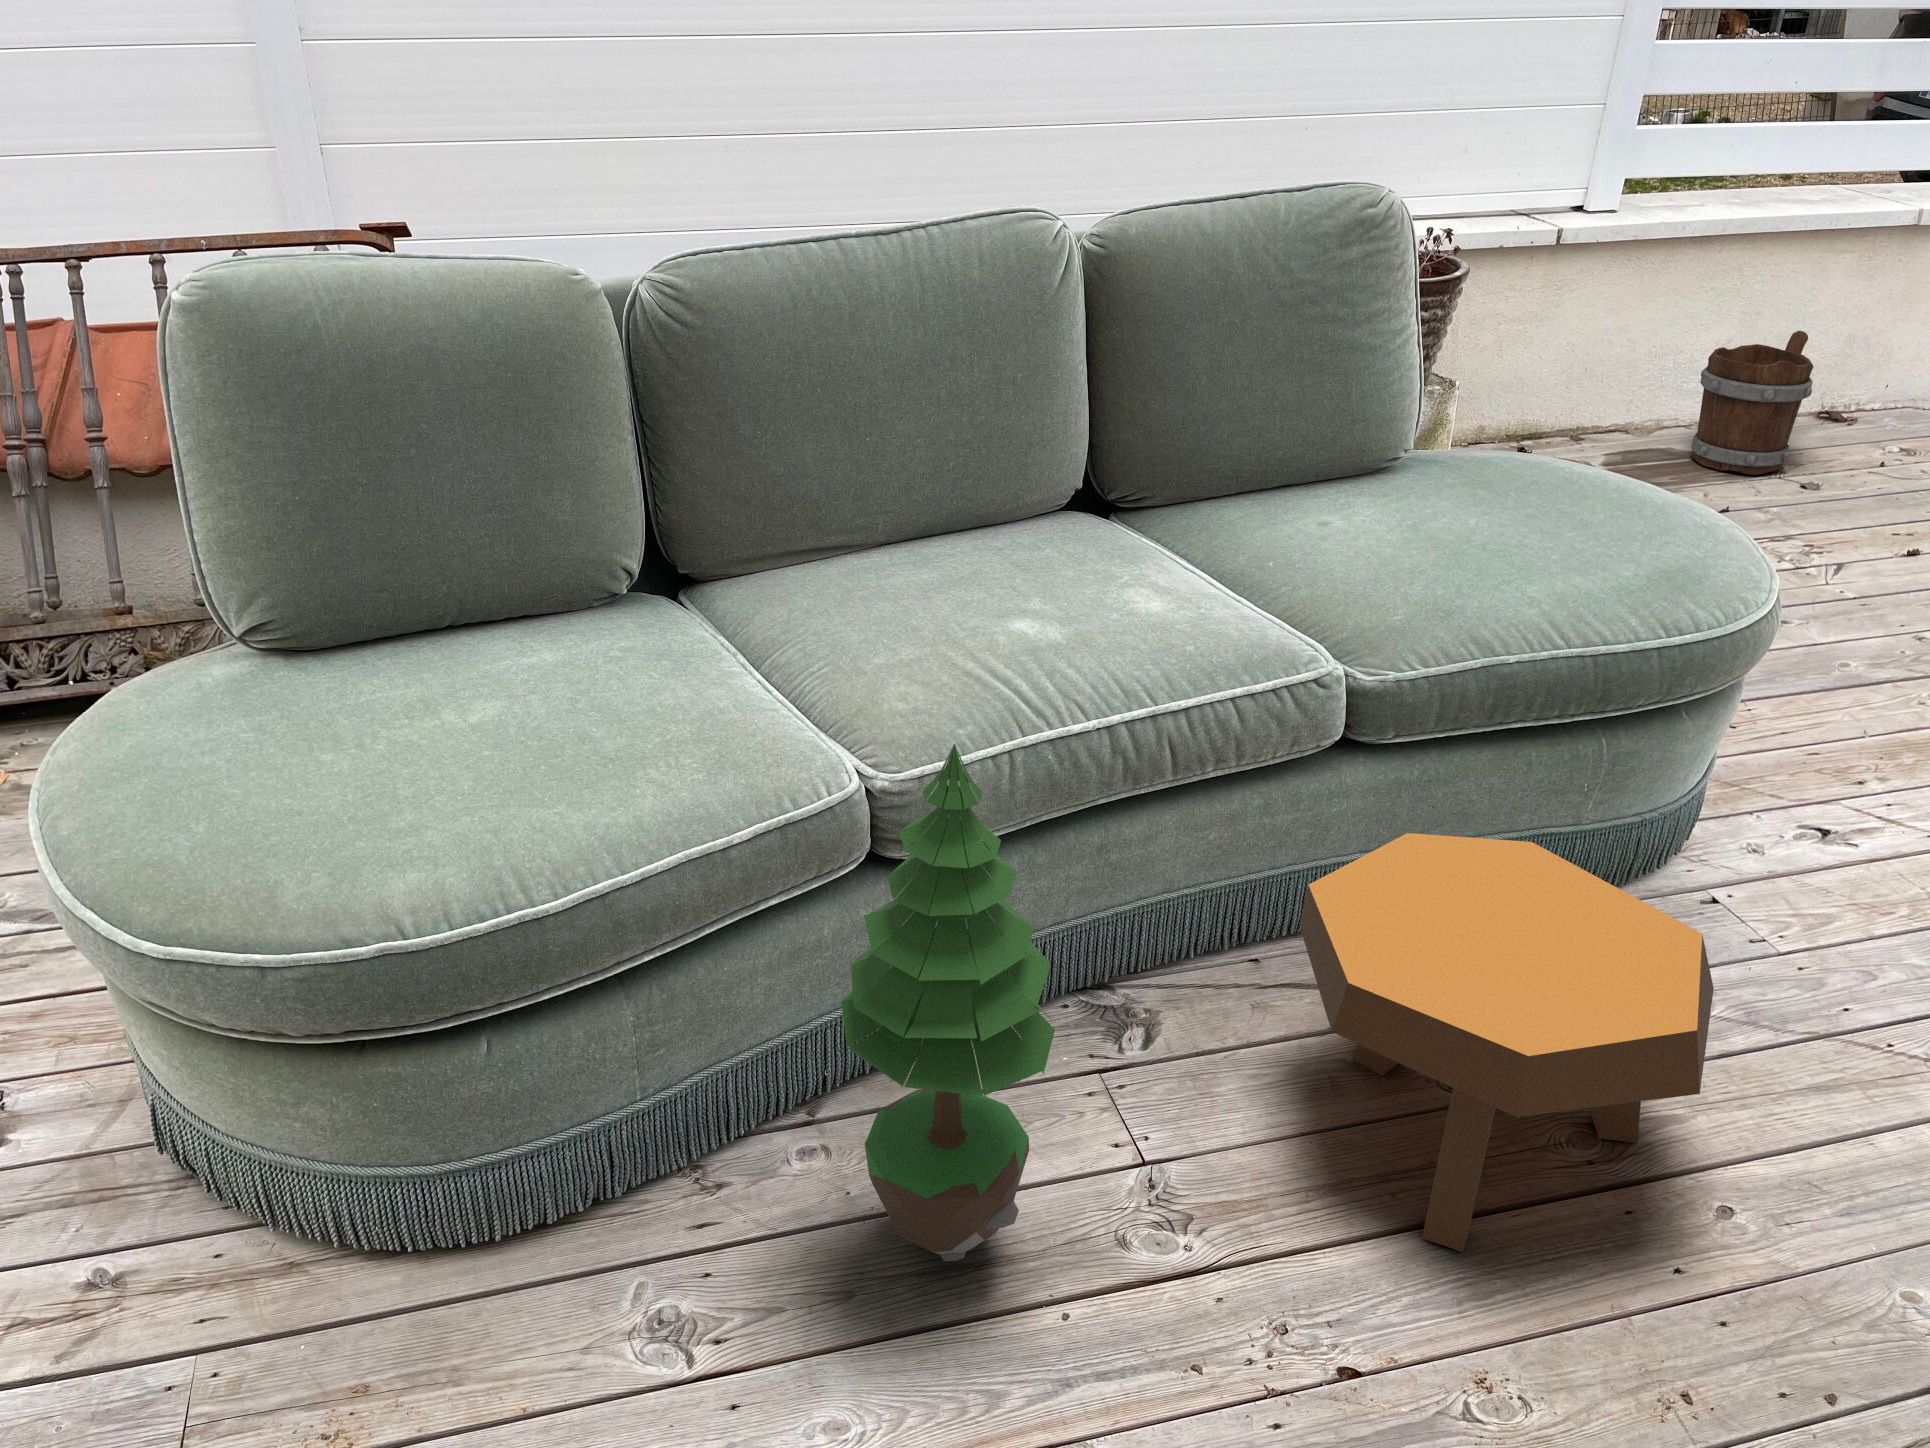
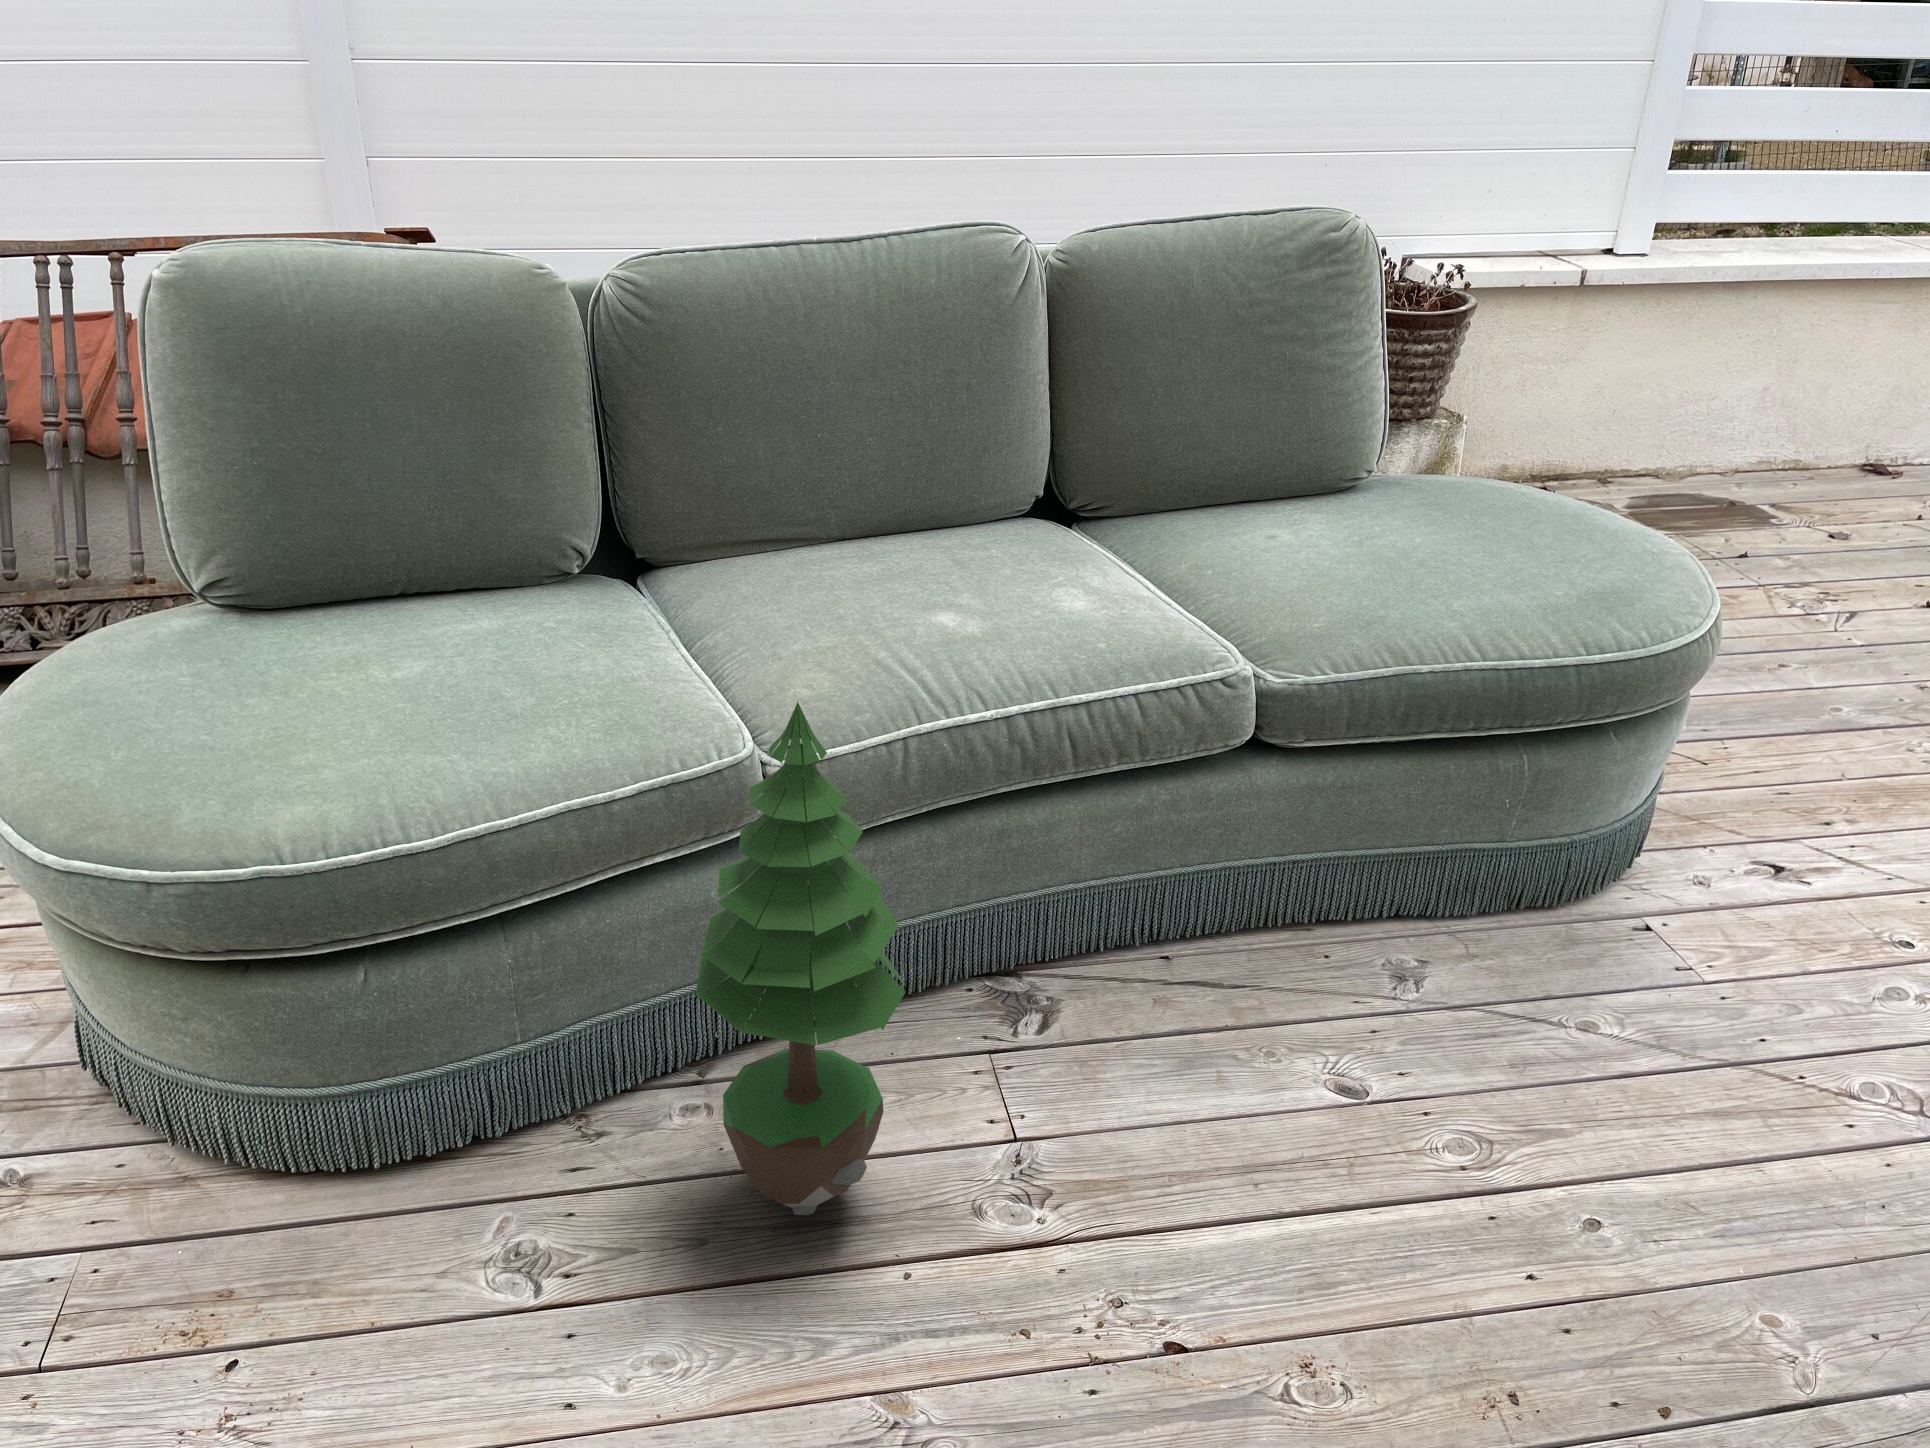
bucket: present [1691,331,1814,475] -> none [1720,379,1846,523]
footstool: present [1299,833,1714,1252] -> none [1187,834,1590,1243]

